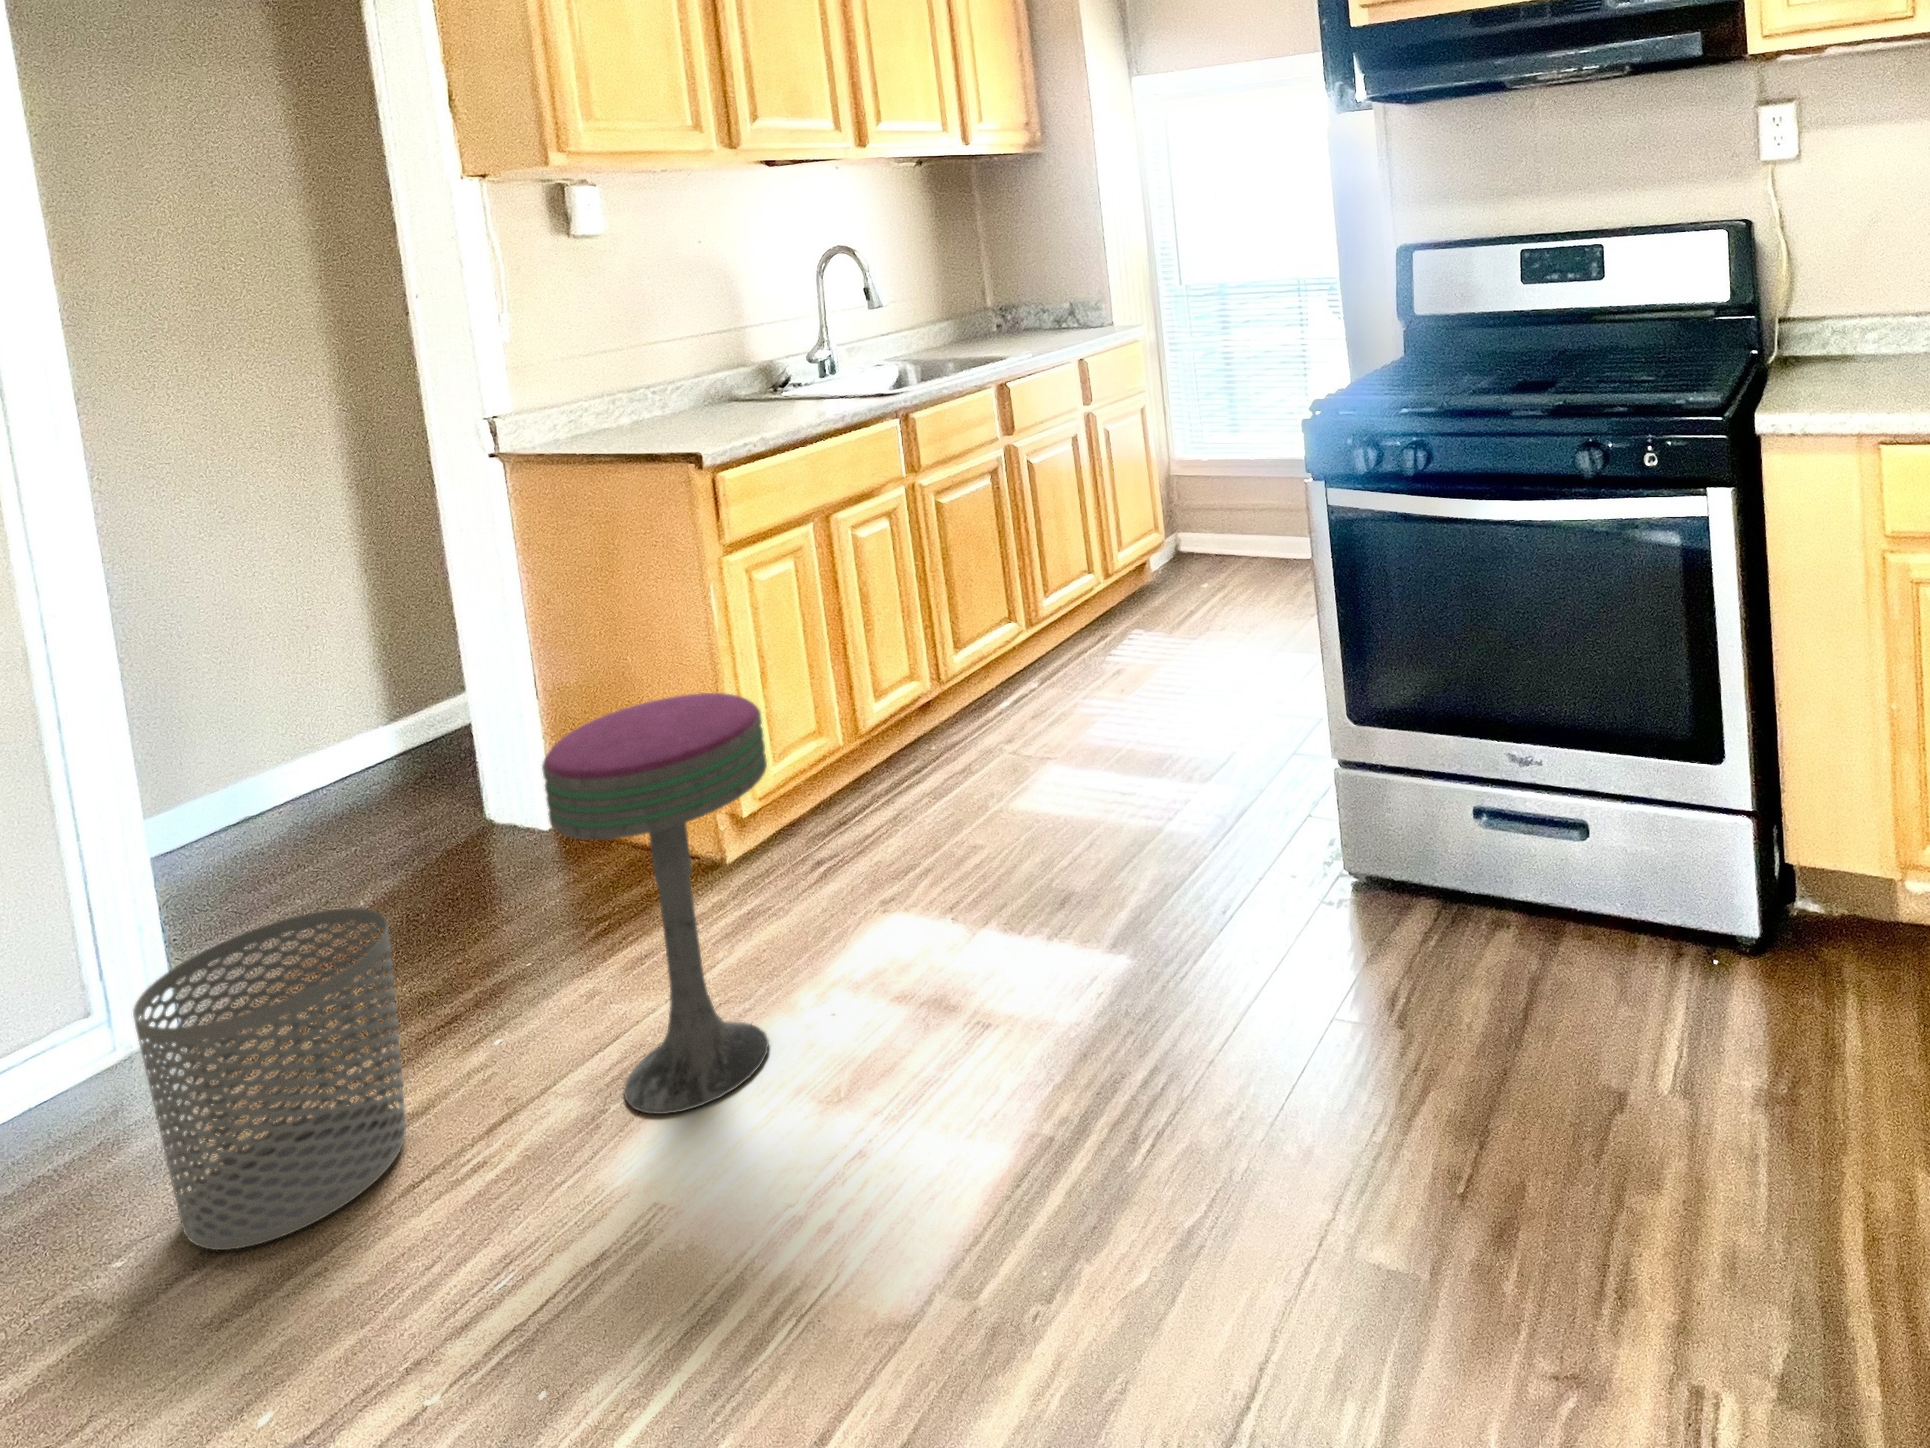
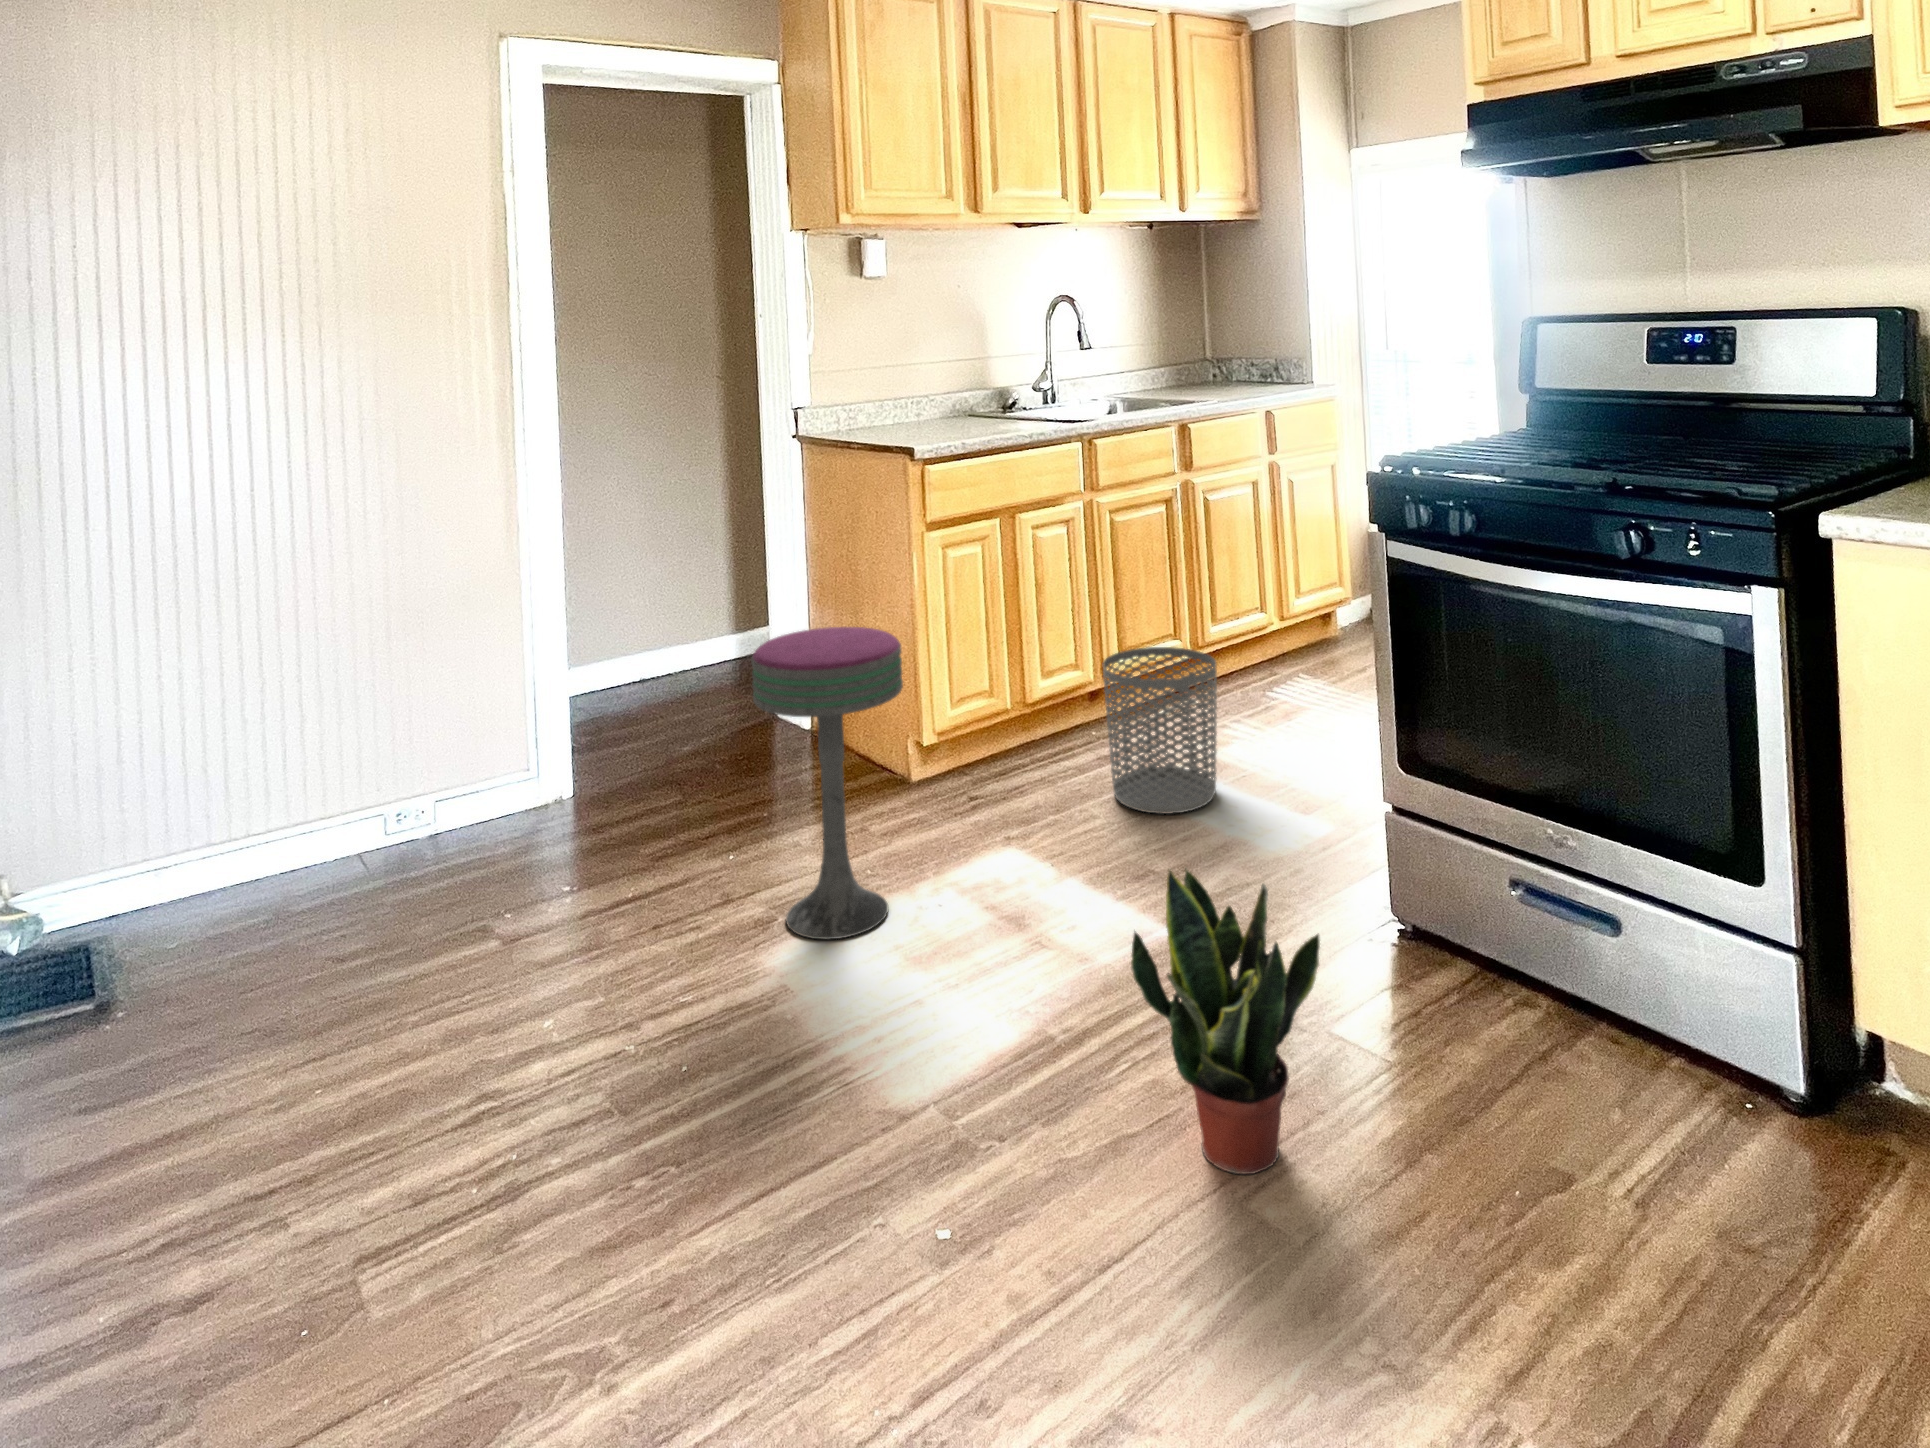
potted plant: none [1189,891,1373,1224] -> present [1131,870,1320,1174]
waste bin: present [133,908,406,1250] -> present [1103,647,1217,814]

